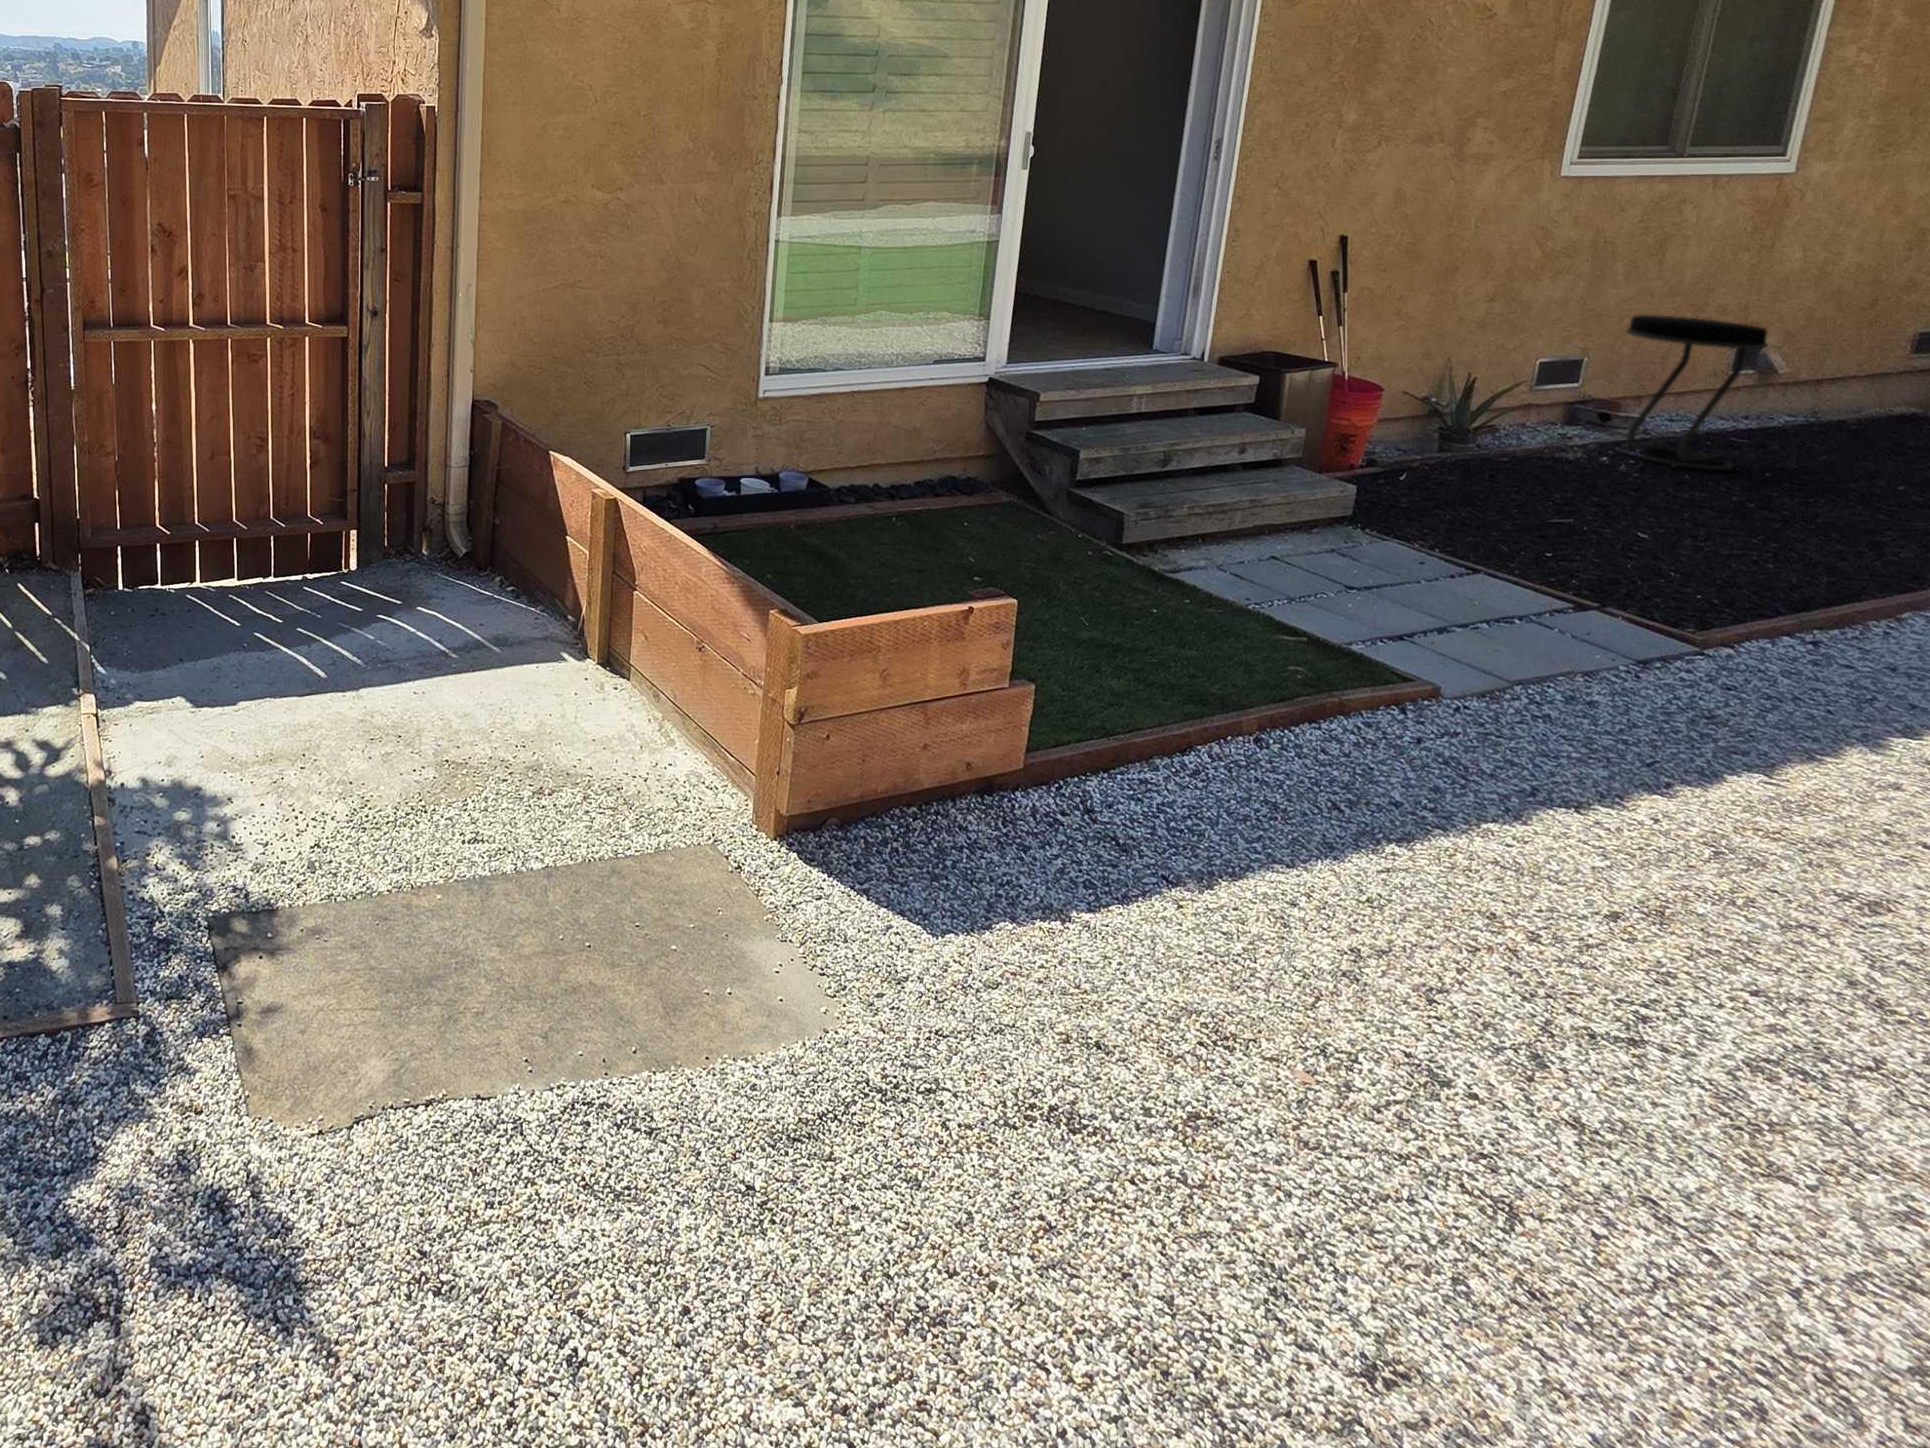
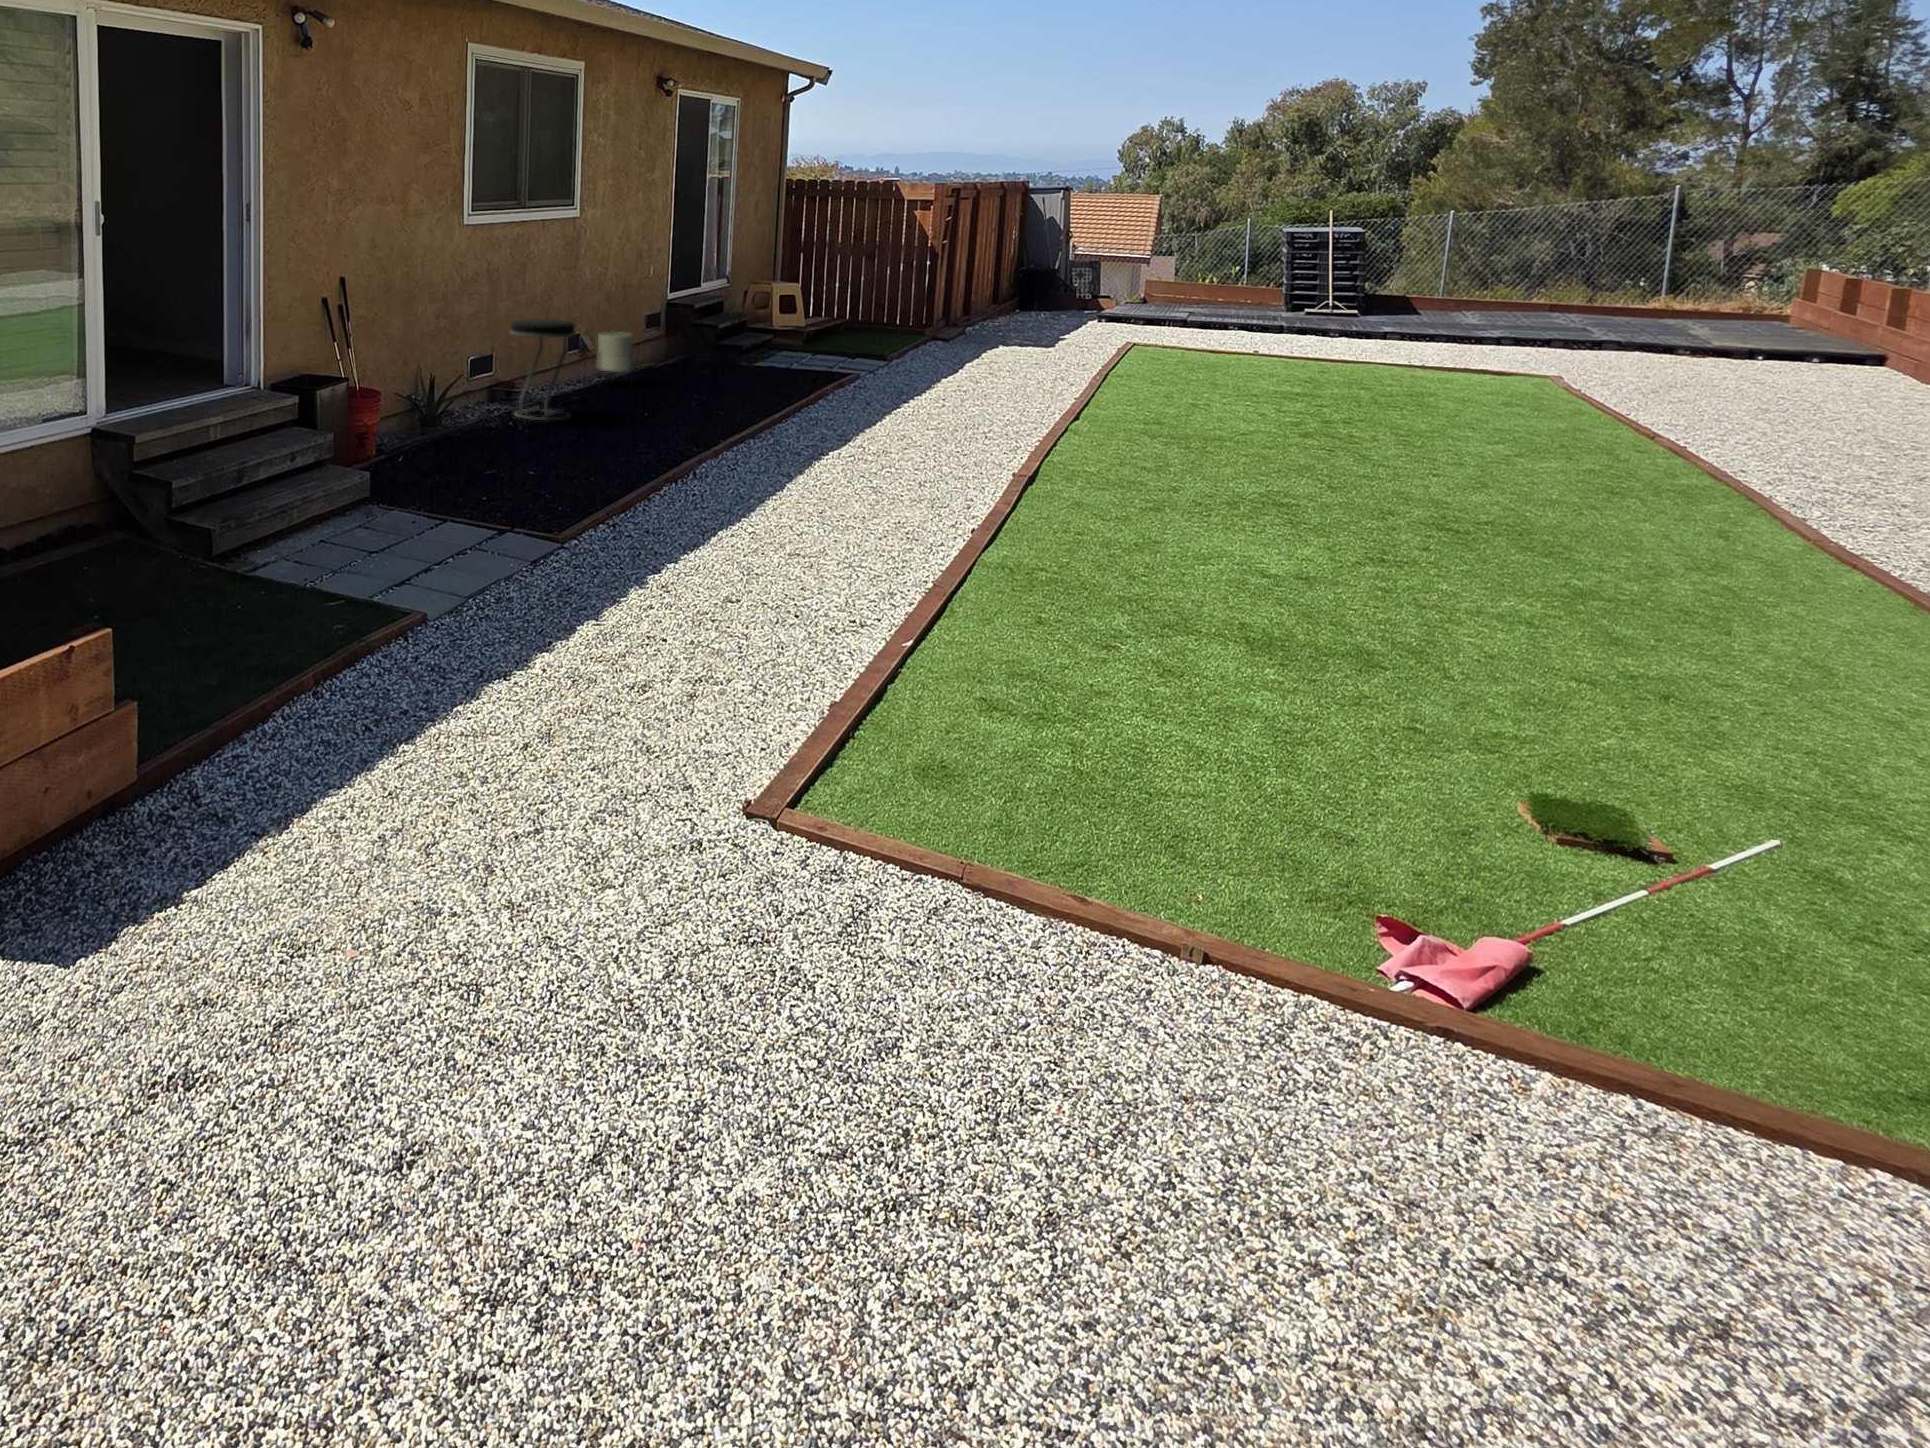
planter: none [1799,350,1895,441] -> present [597,332,633,375]

